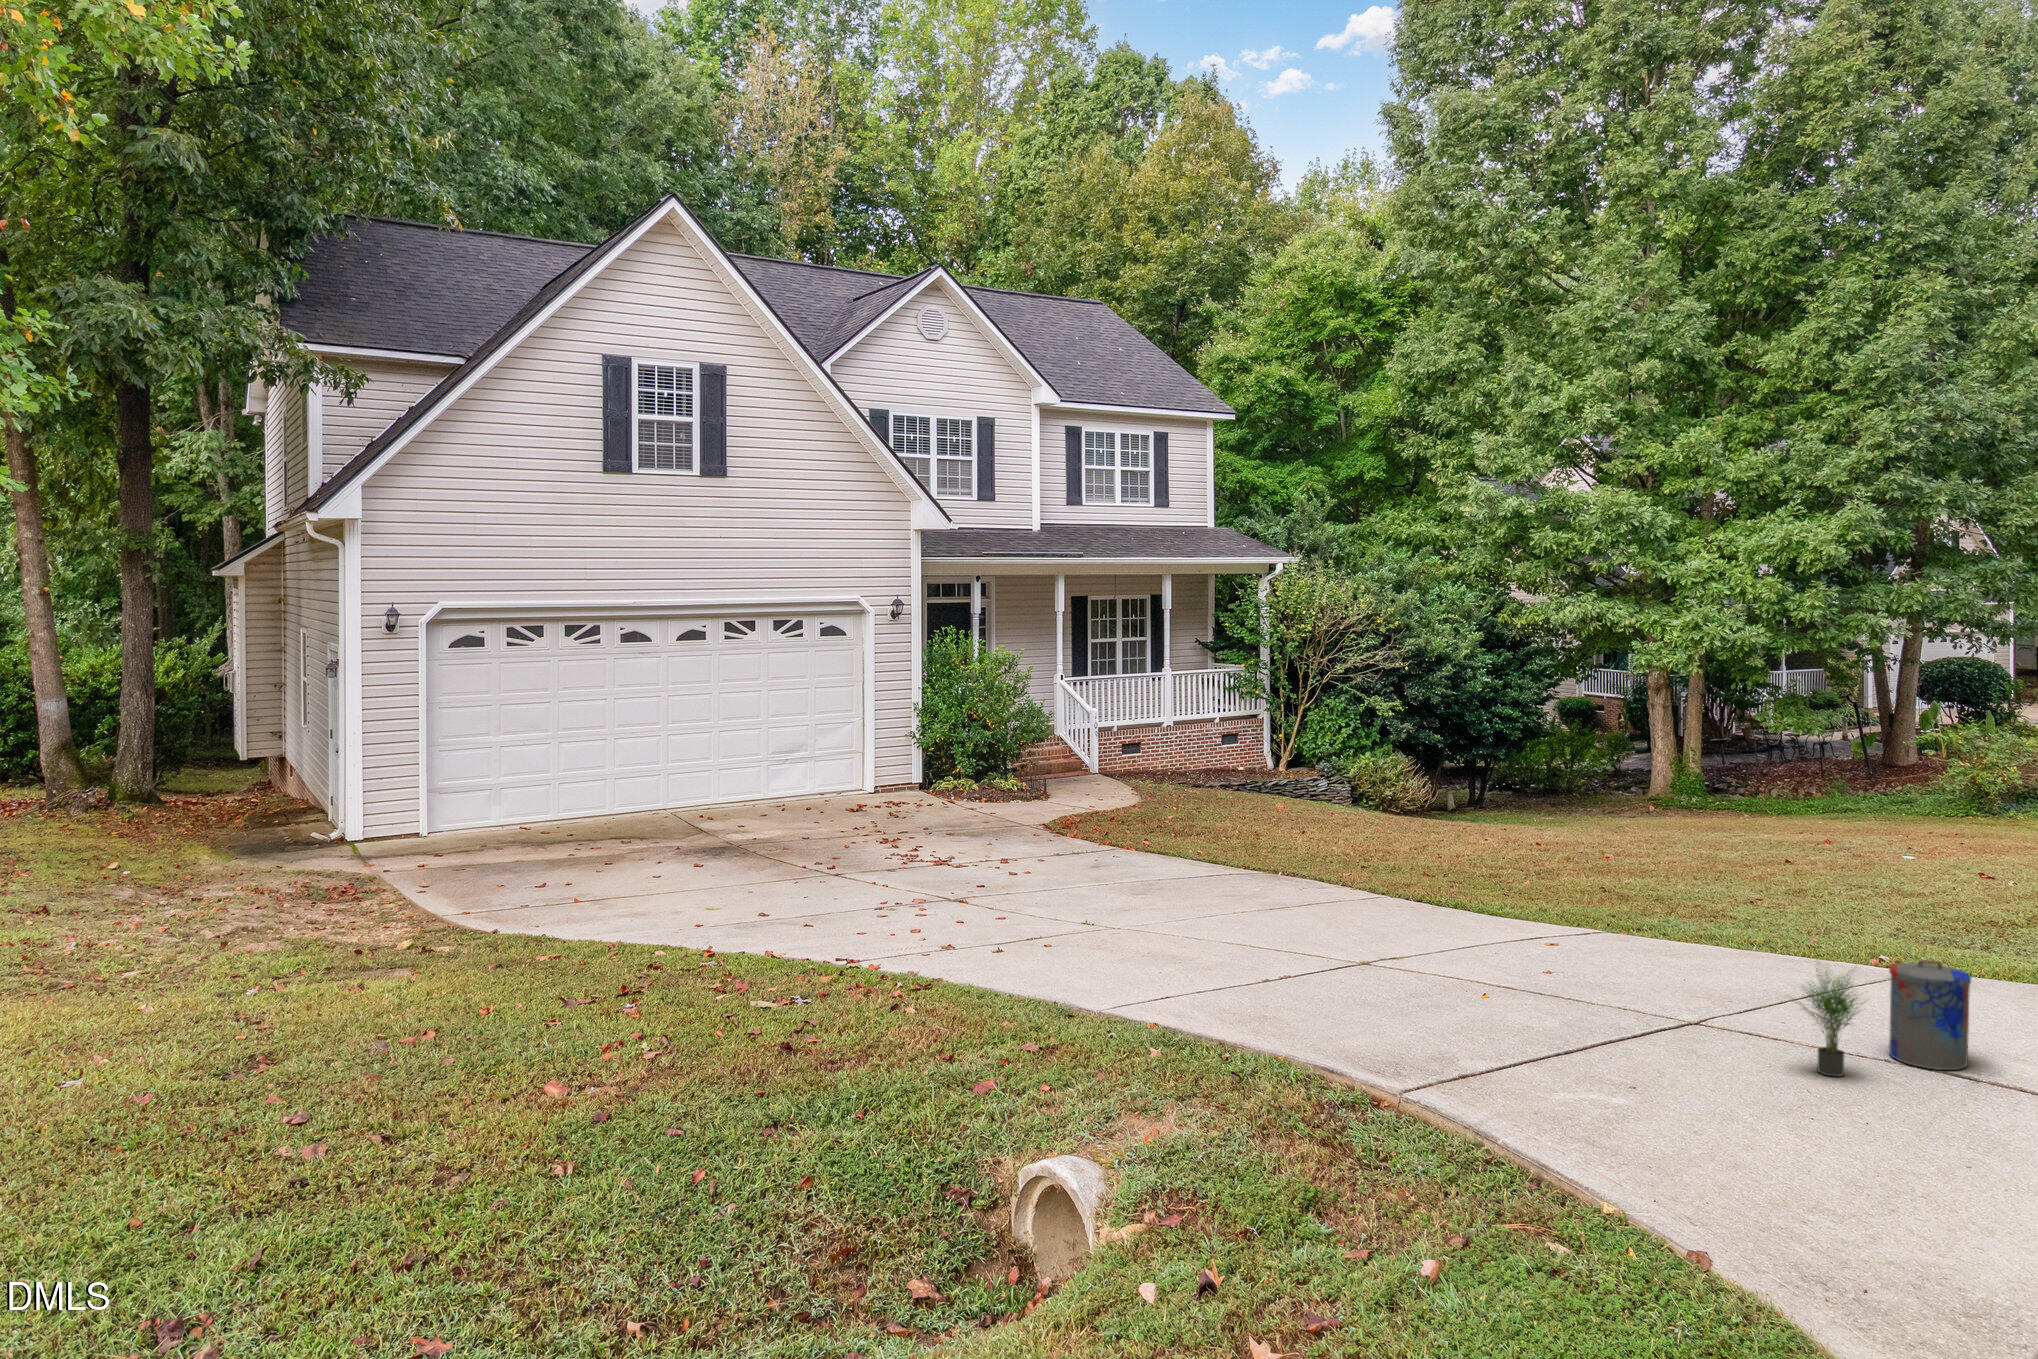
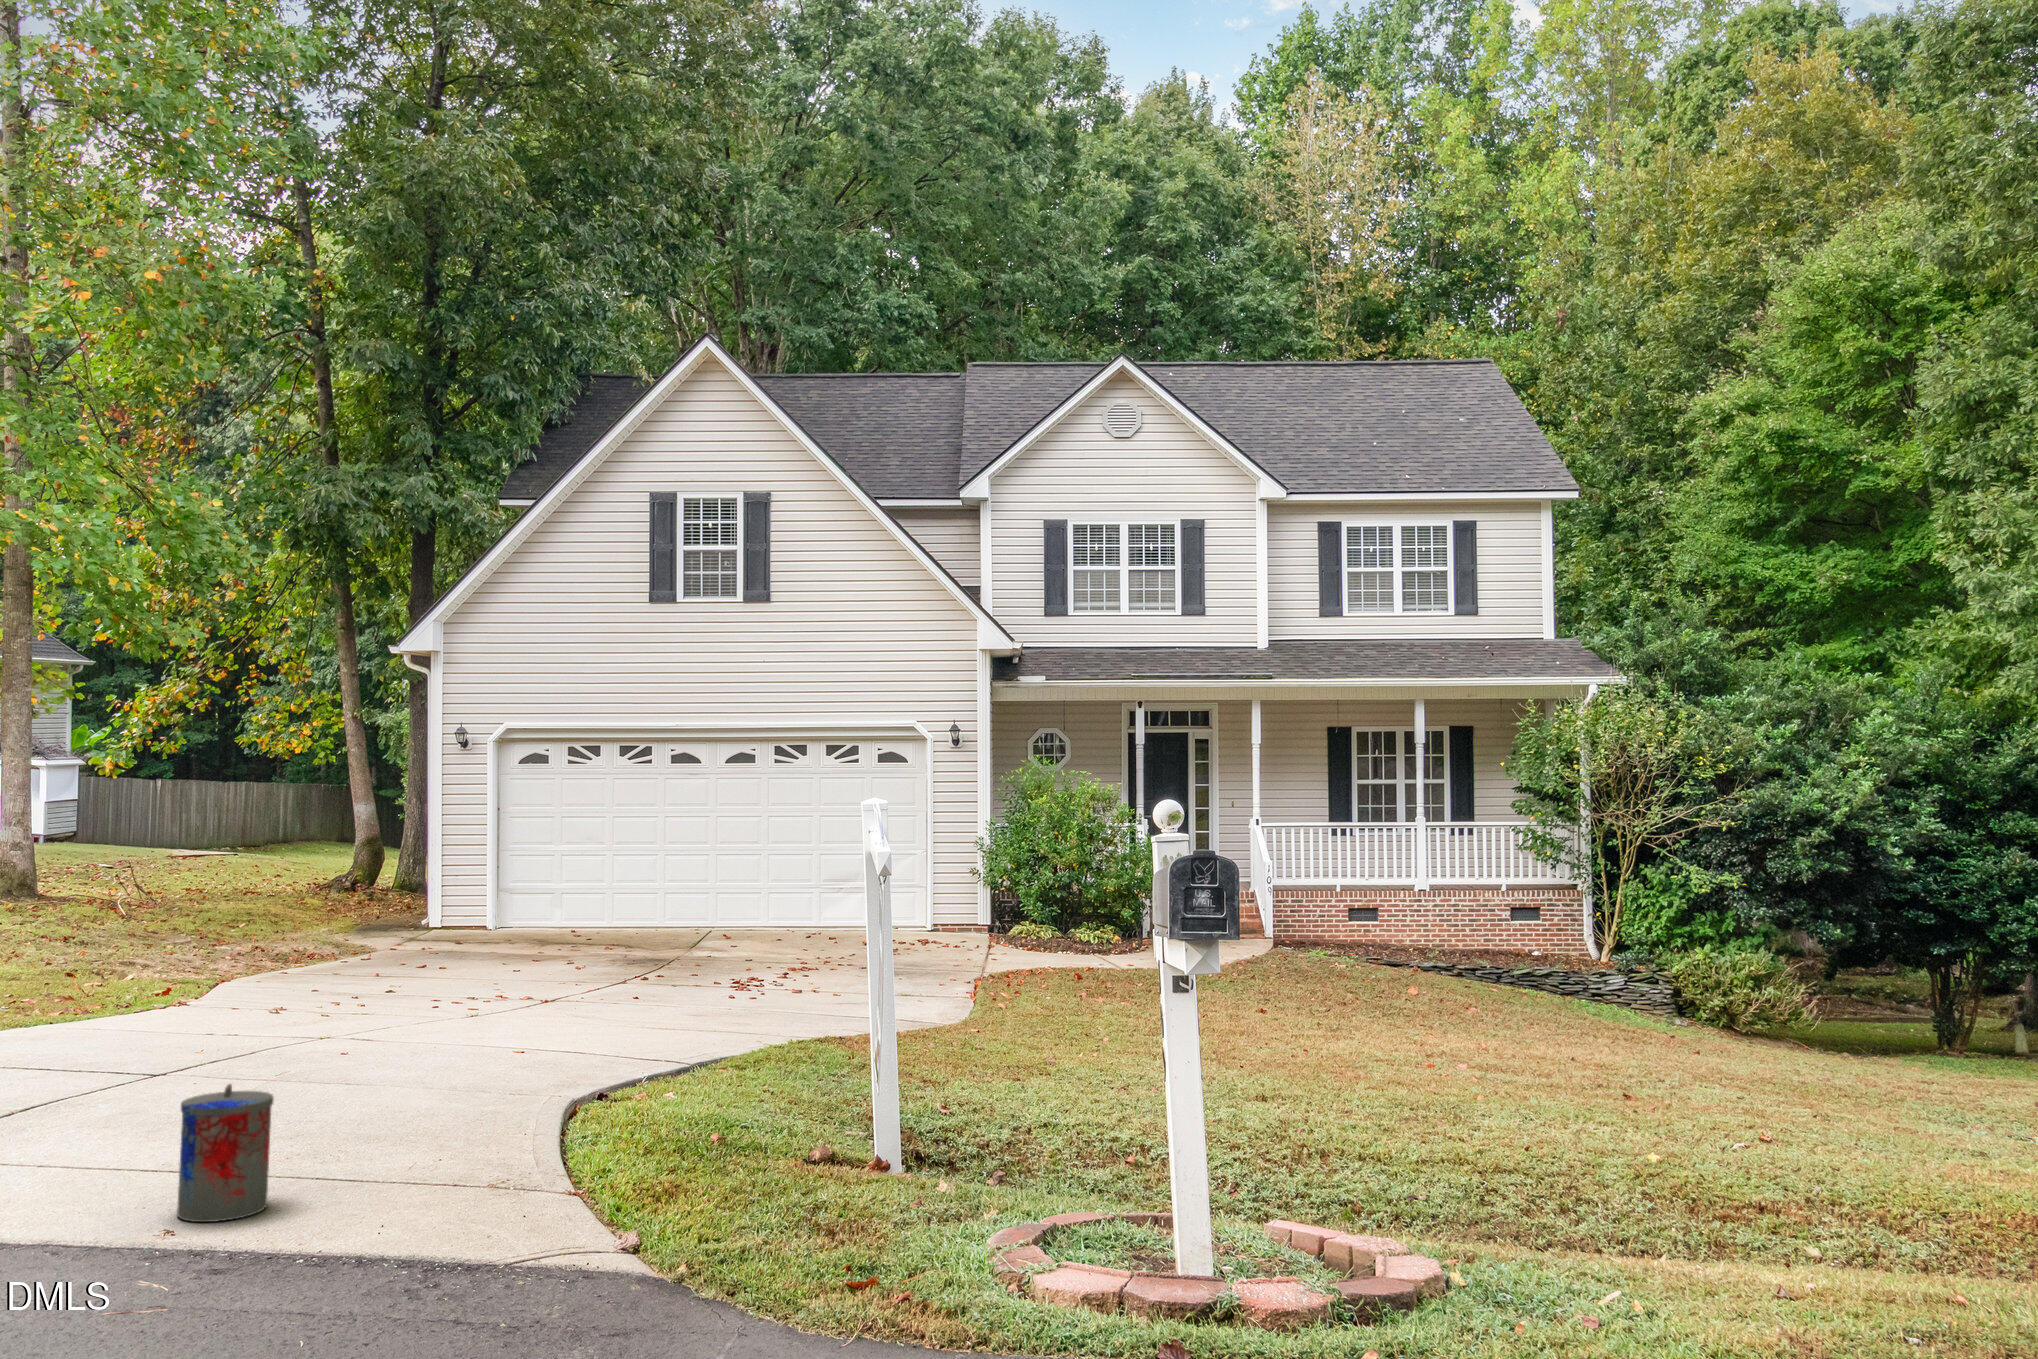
potted plant: present [1791,968,1863,1077] -> none [76,1060,164,1198]

